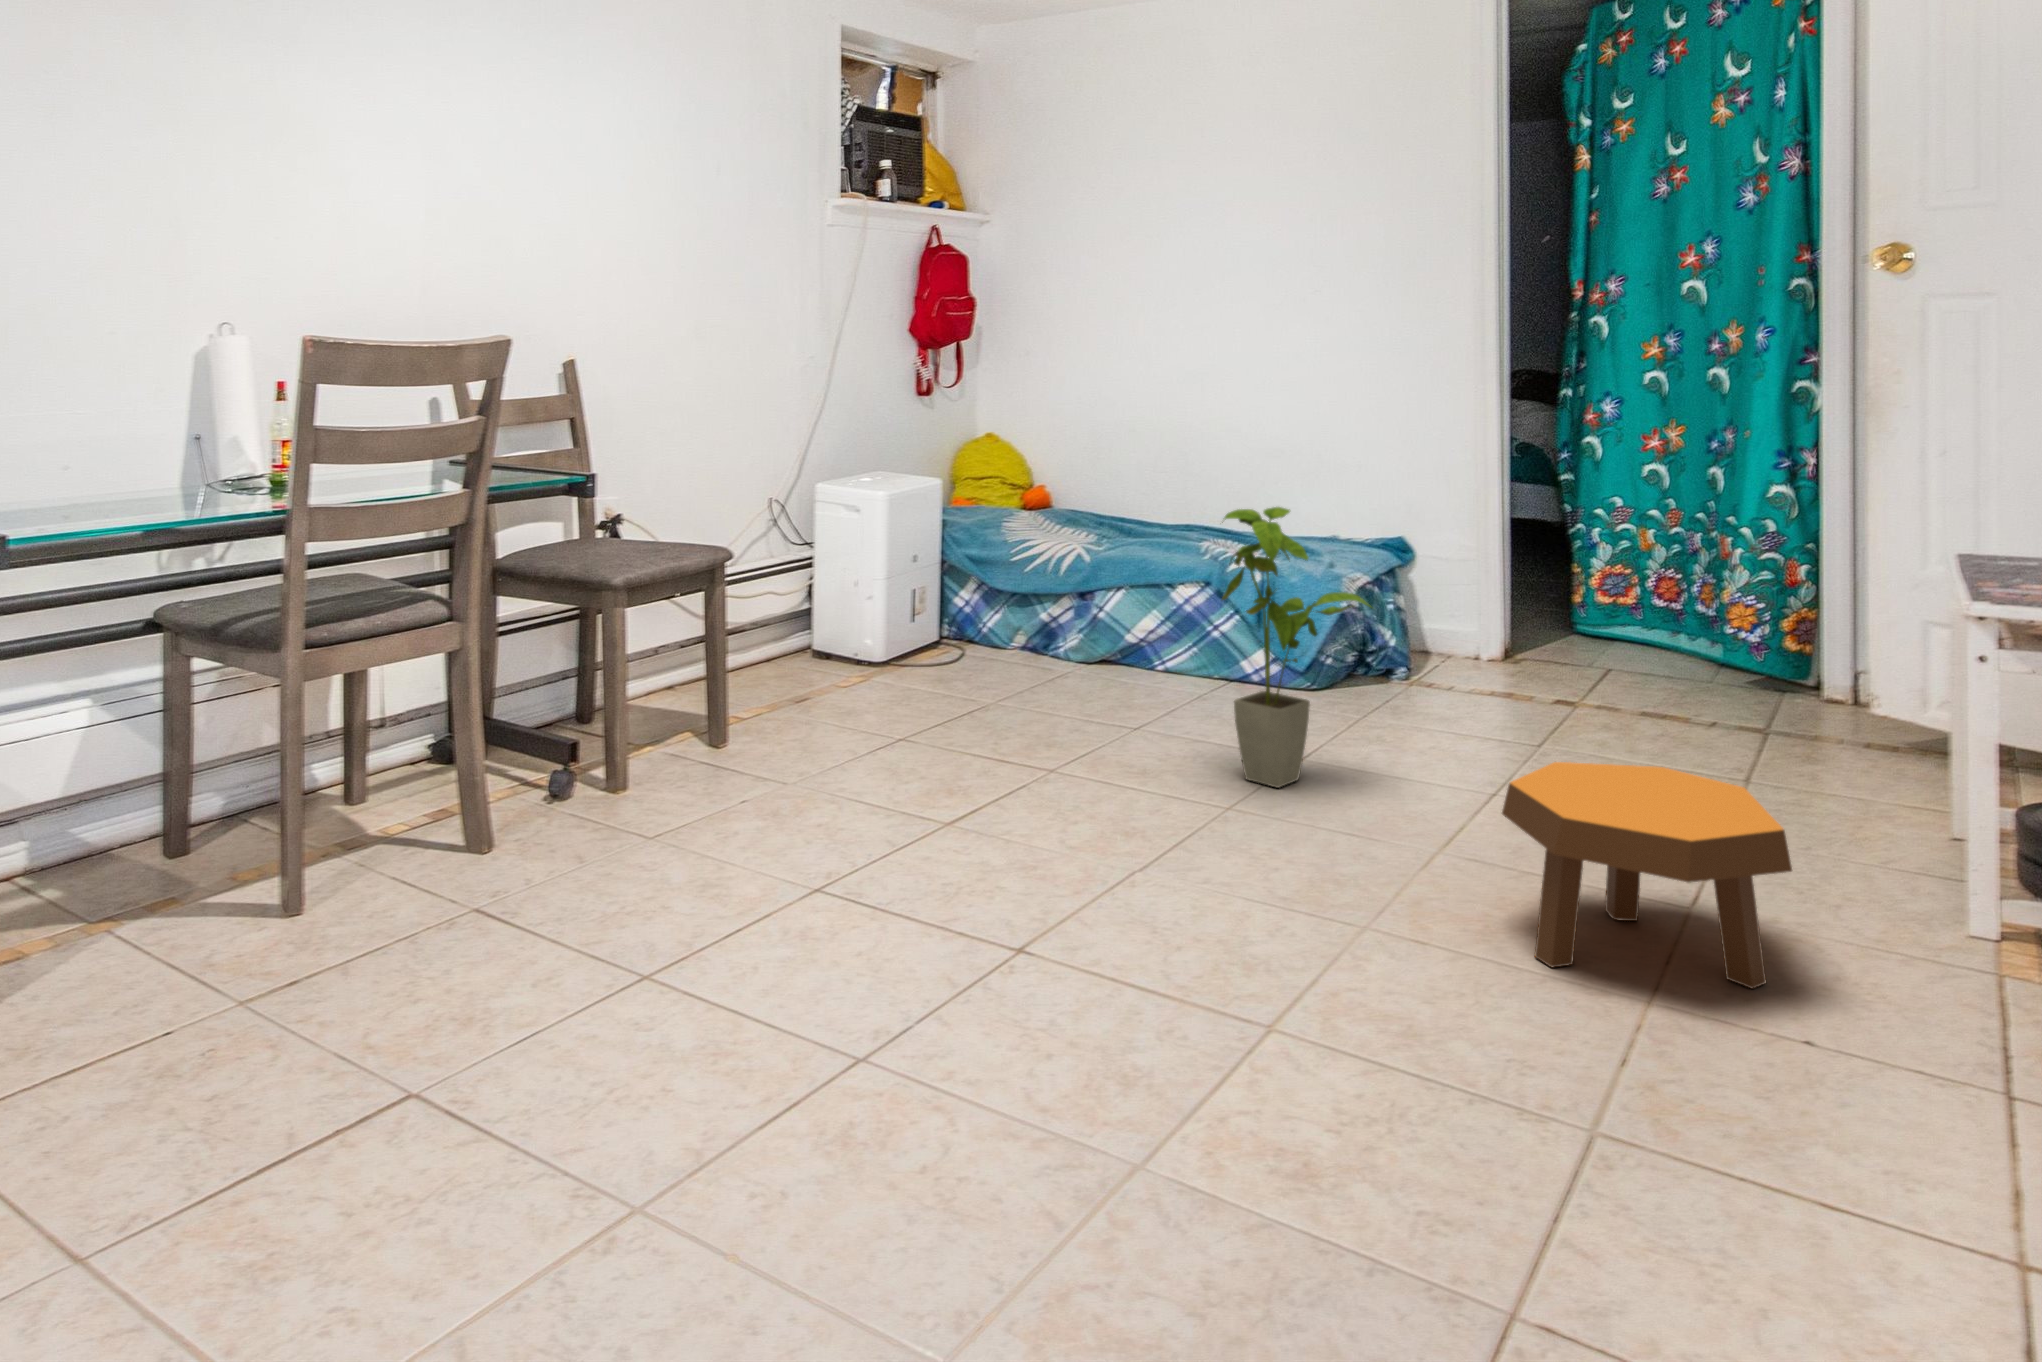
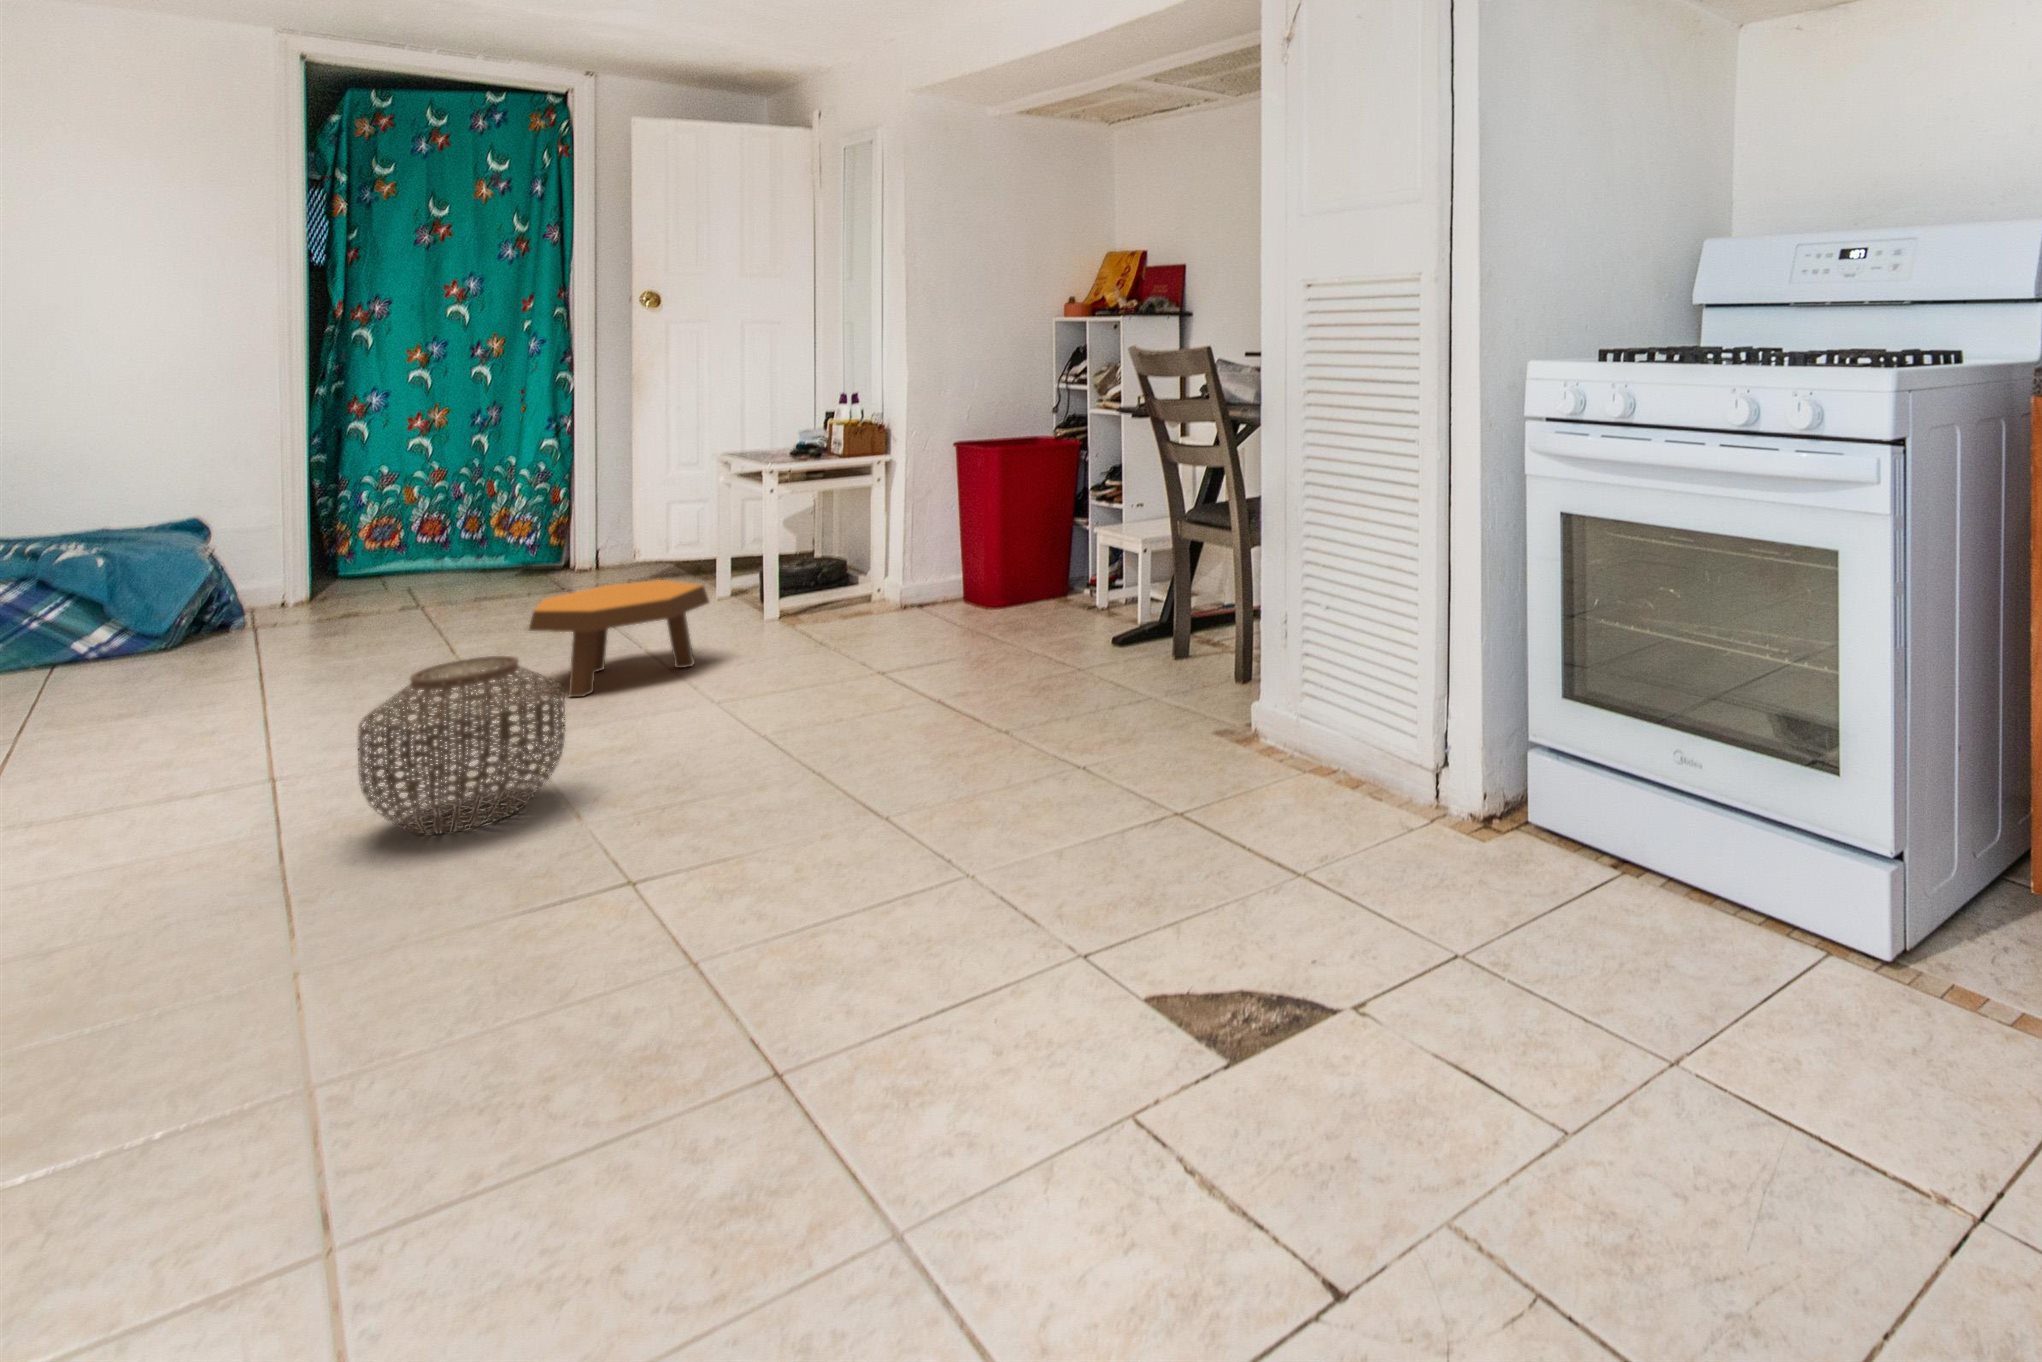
house plant: present [1222,507,1371,788] -> none [138,488,326,719]
woven basket: none [1030,862,1288,1189] -> present [358,656,565,835]

